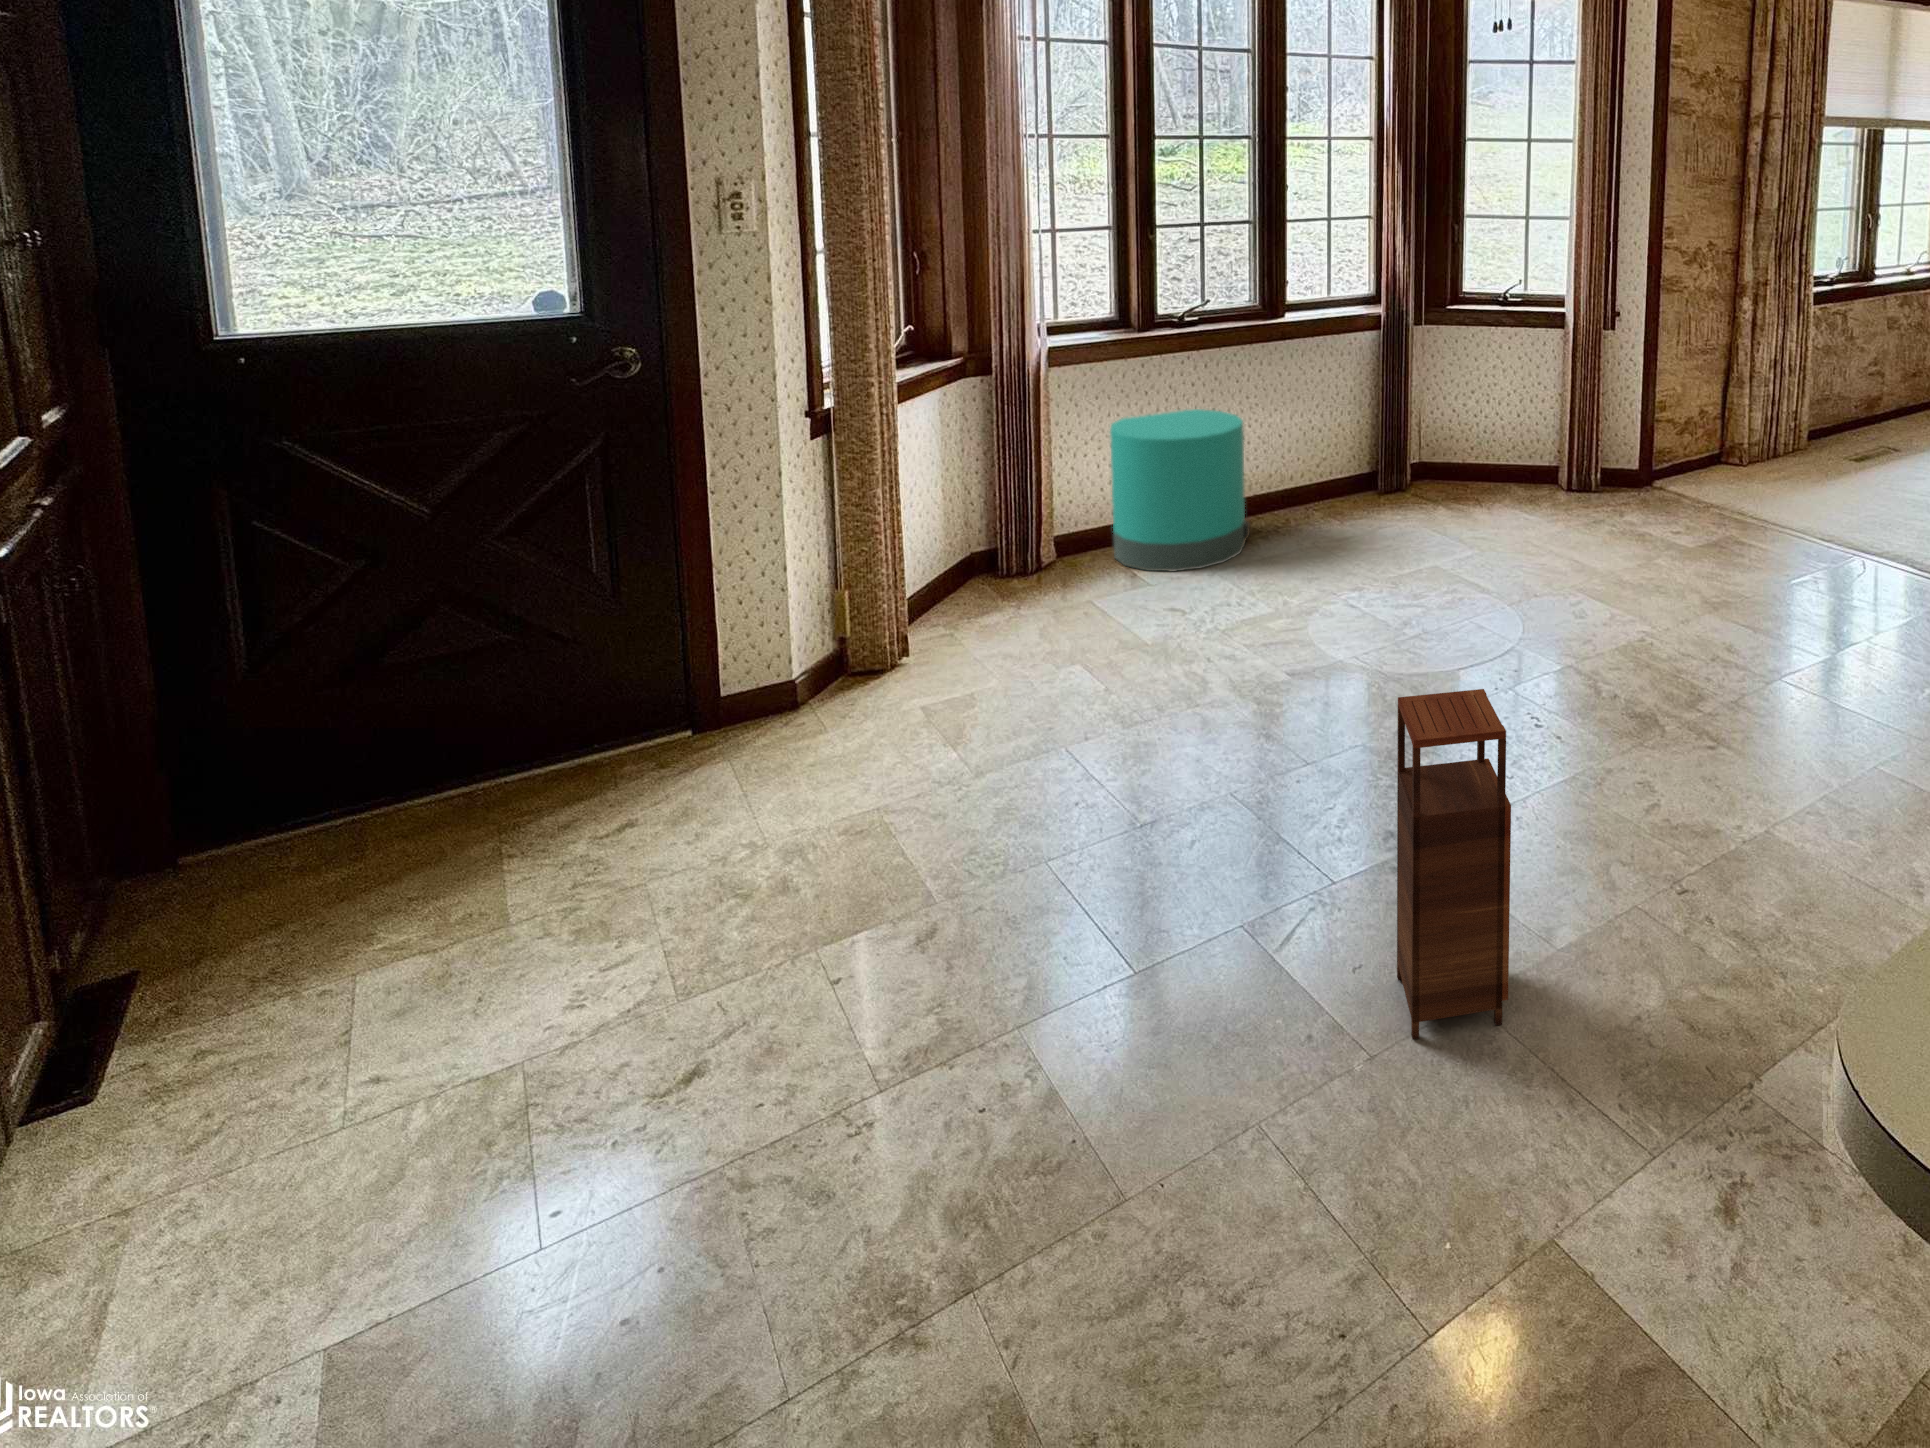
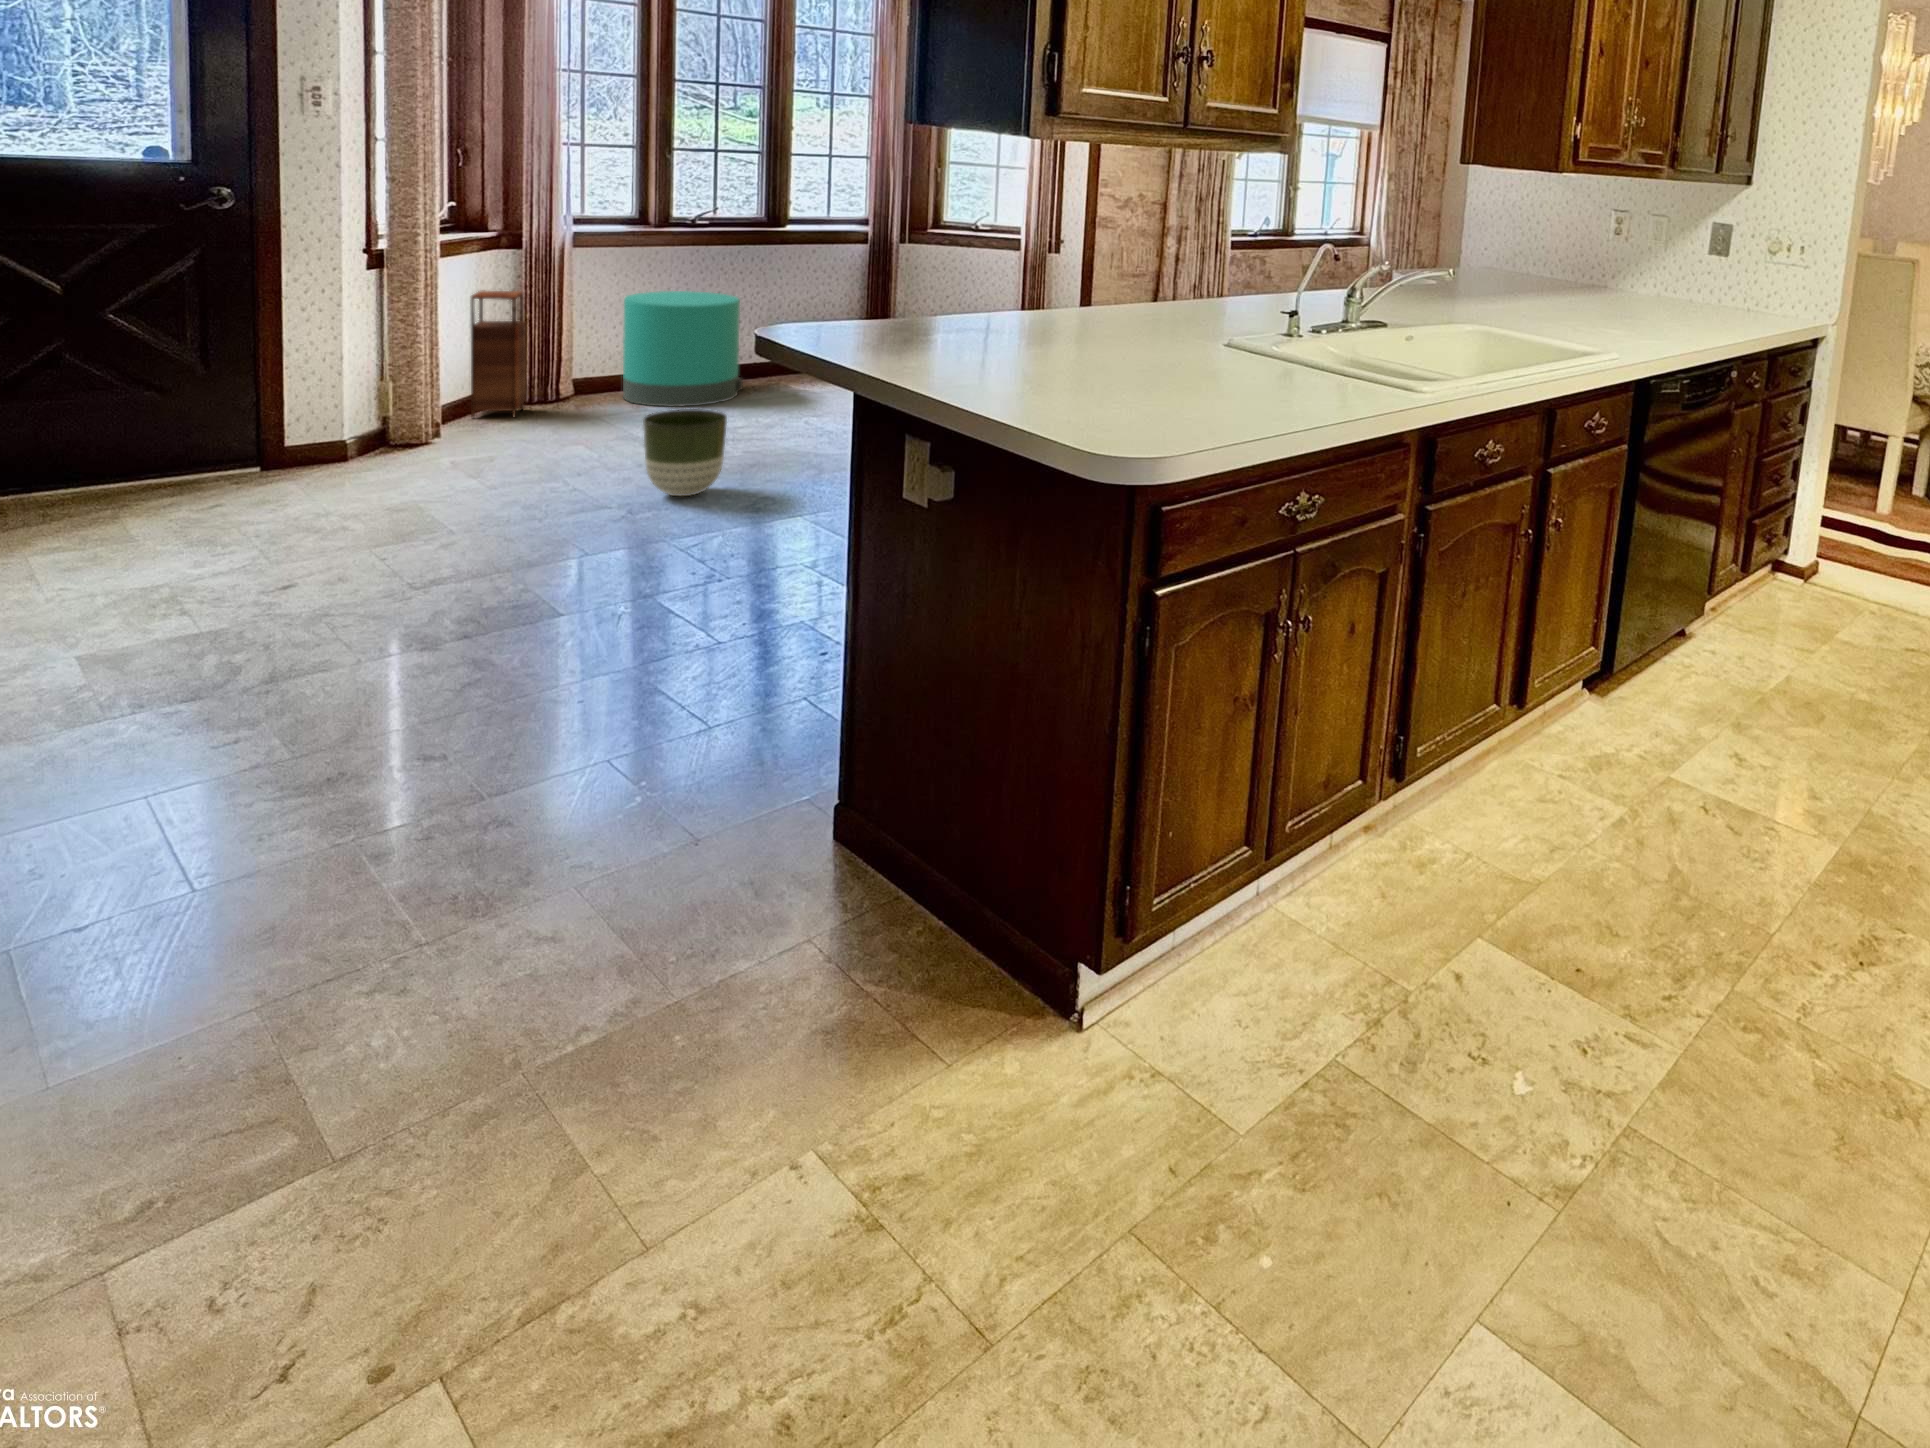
planter: none [1189,641,1302,789] -> present [643,409,727,496]
storage cabinet: present [1397,689,1511,1039] -> present [471,291,526,417]

